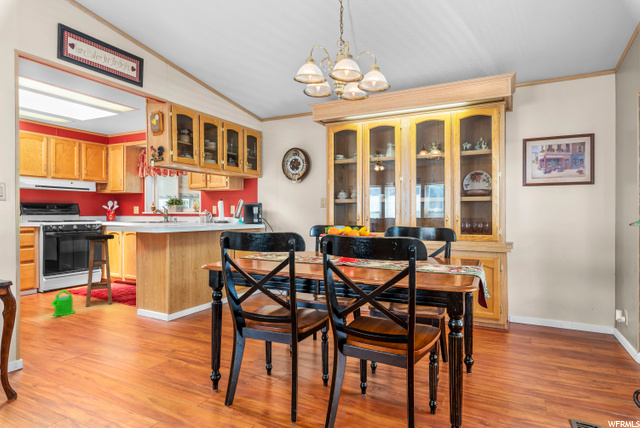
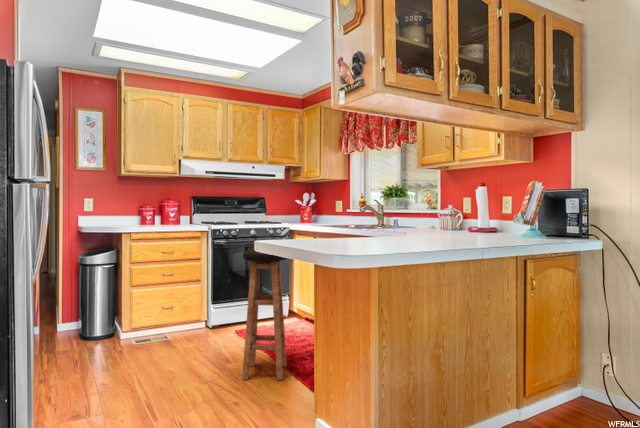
watering can: present [51,290,74,316] -> none [177,351,220,401]

